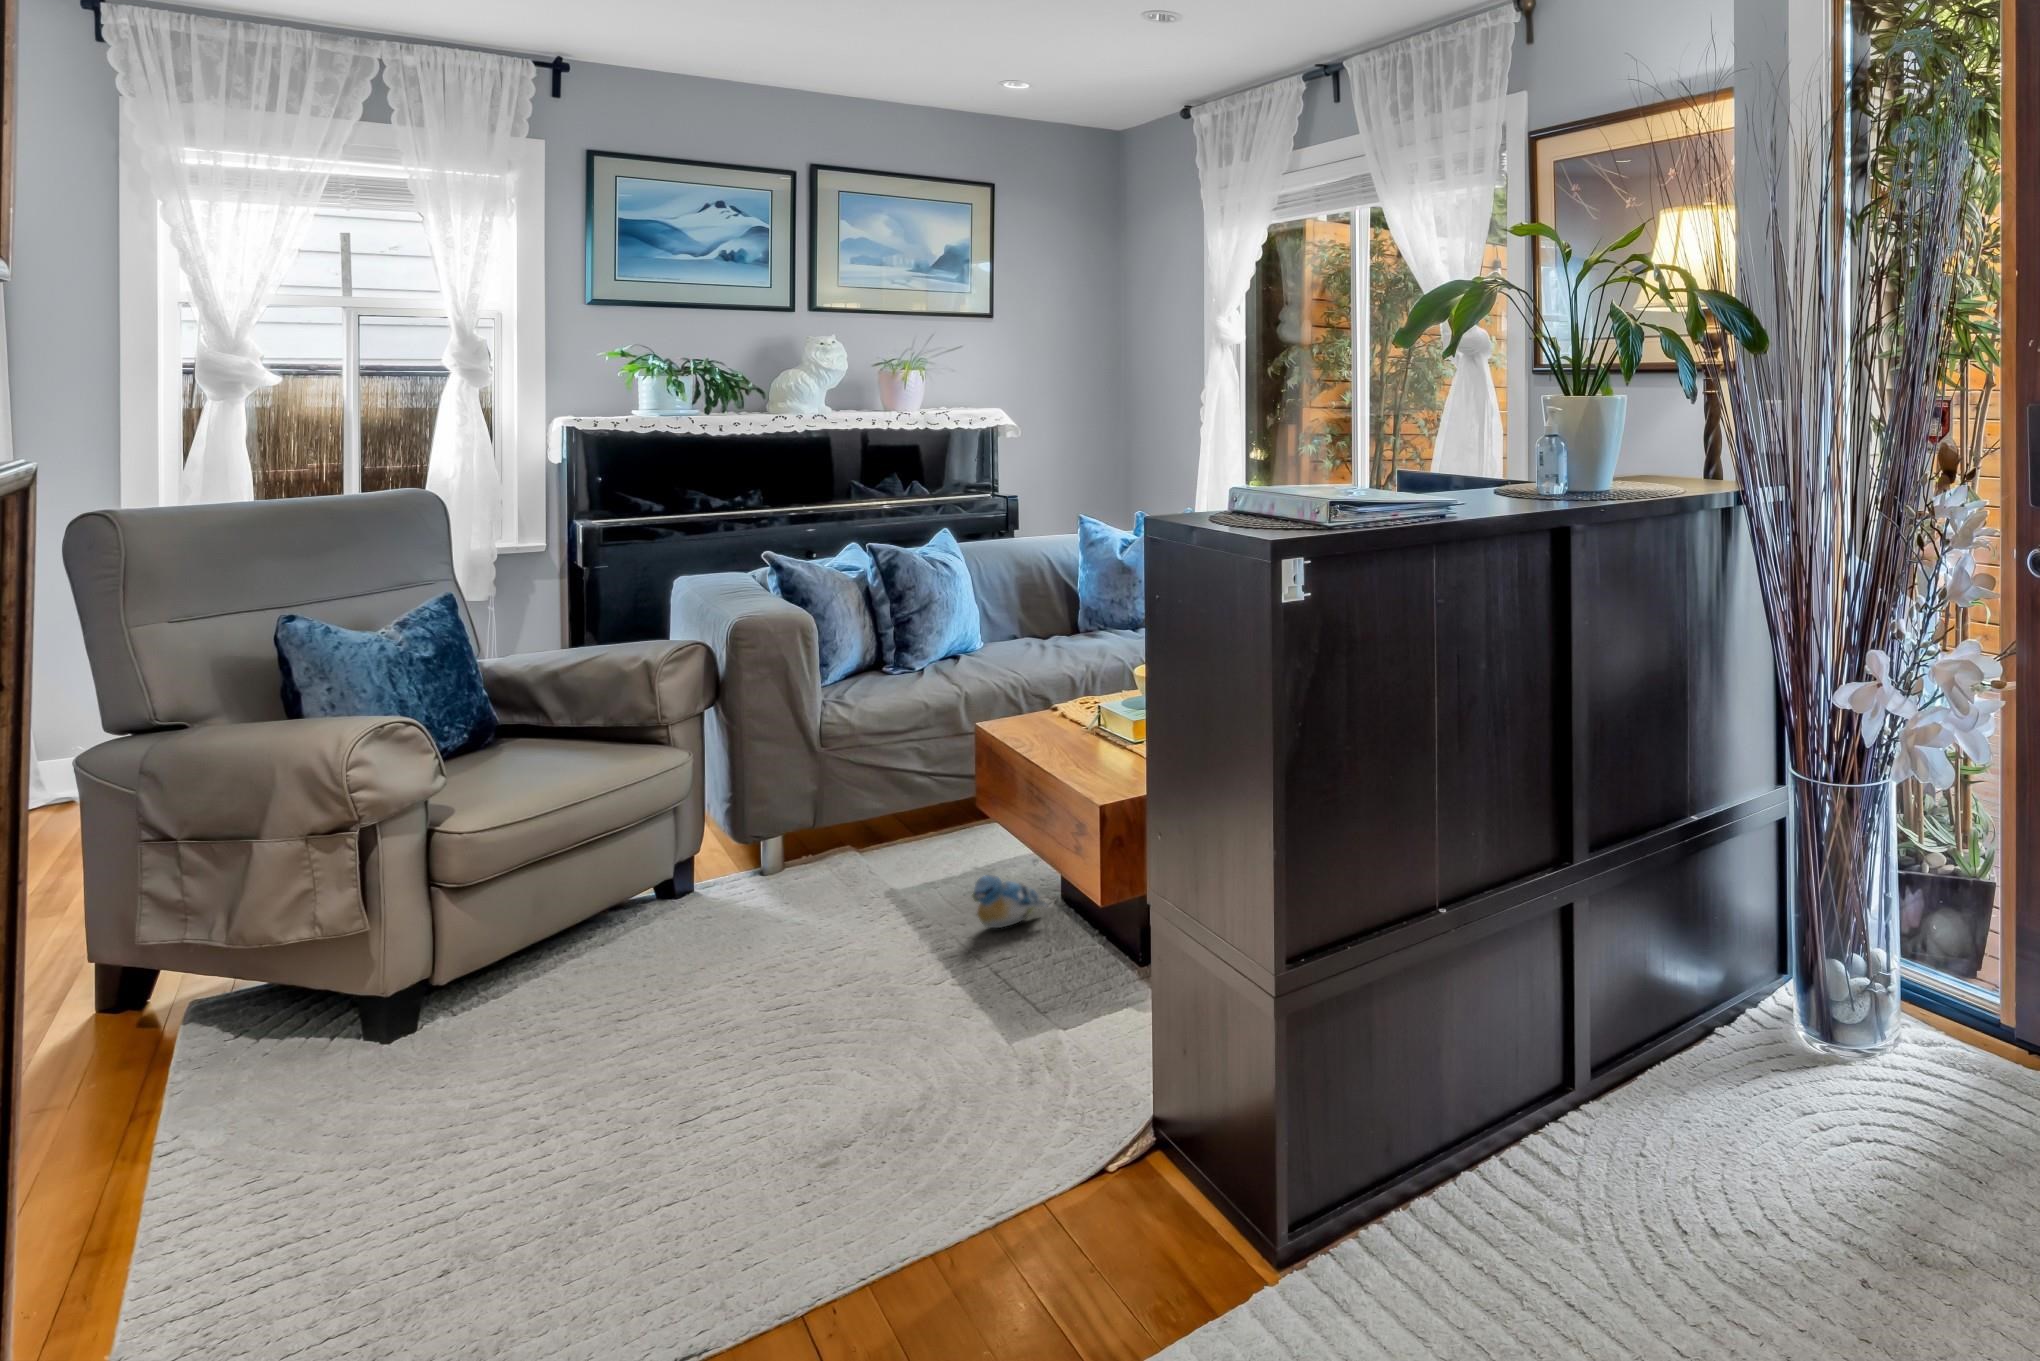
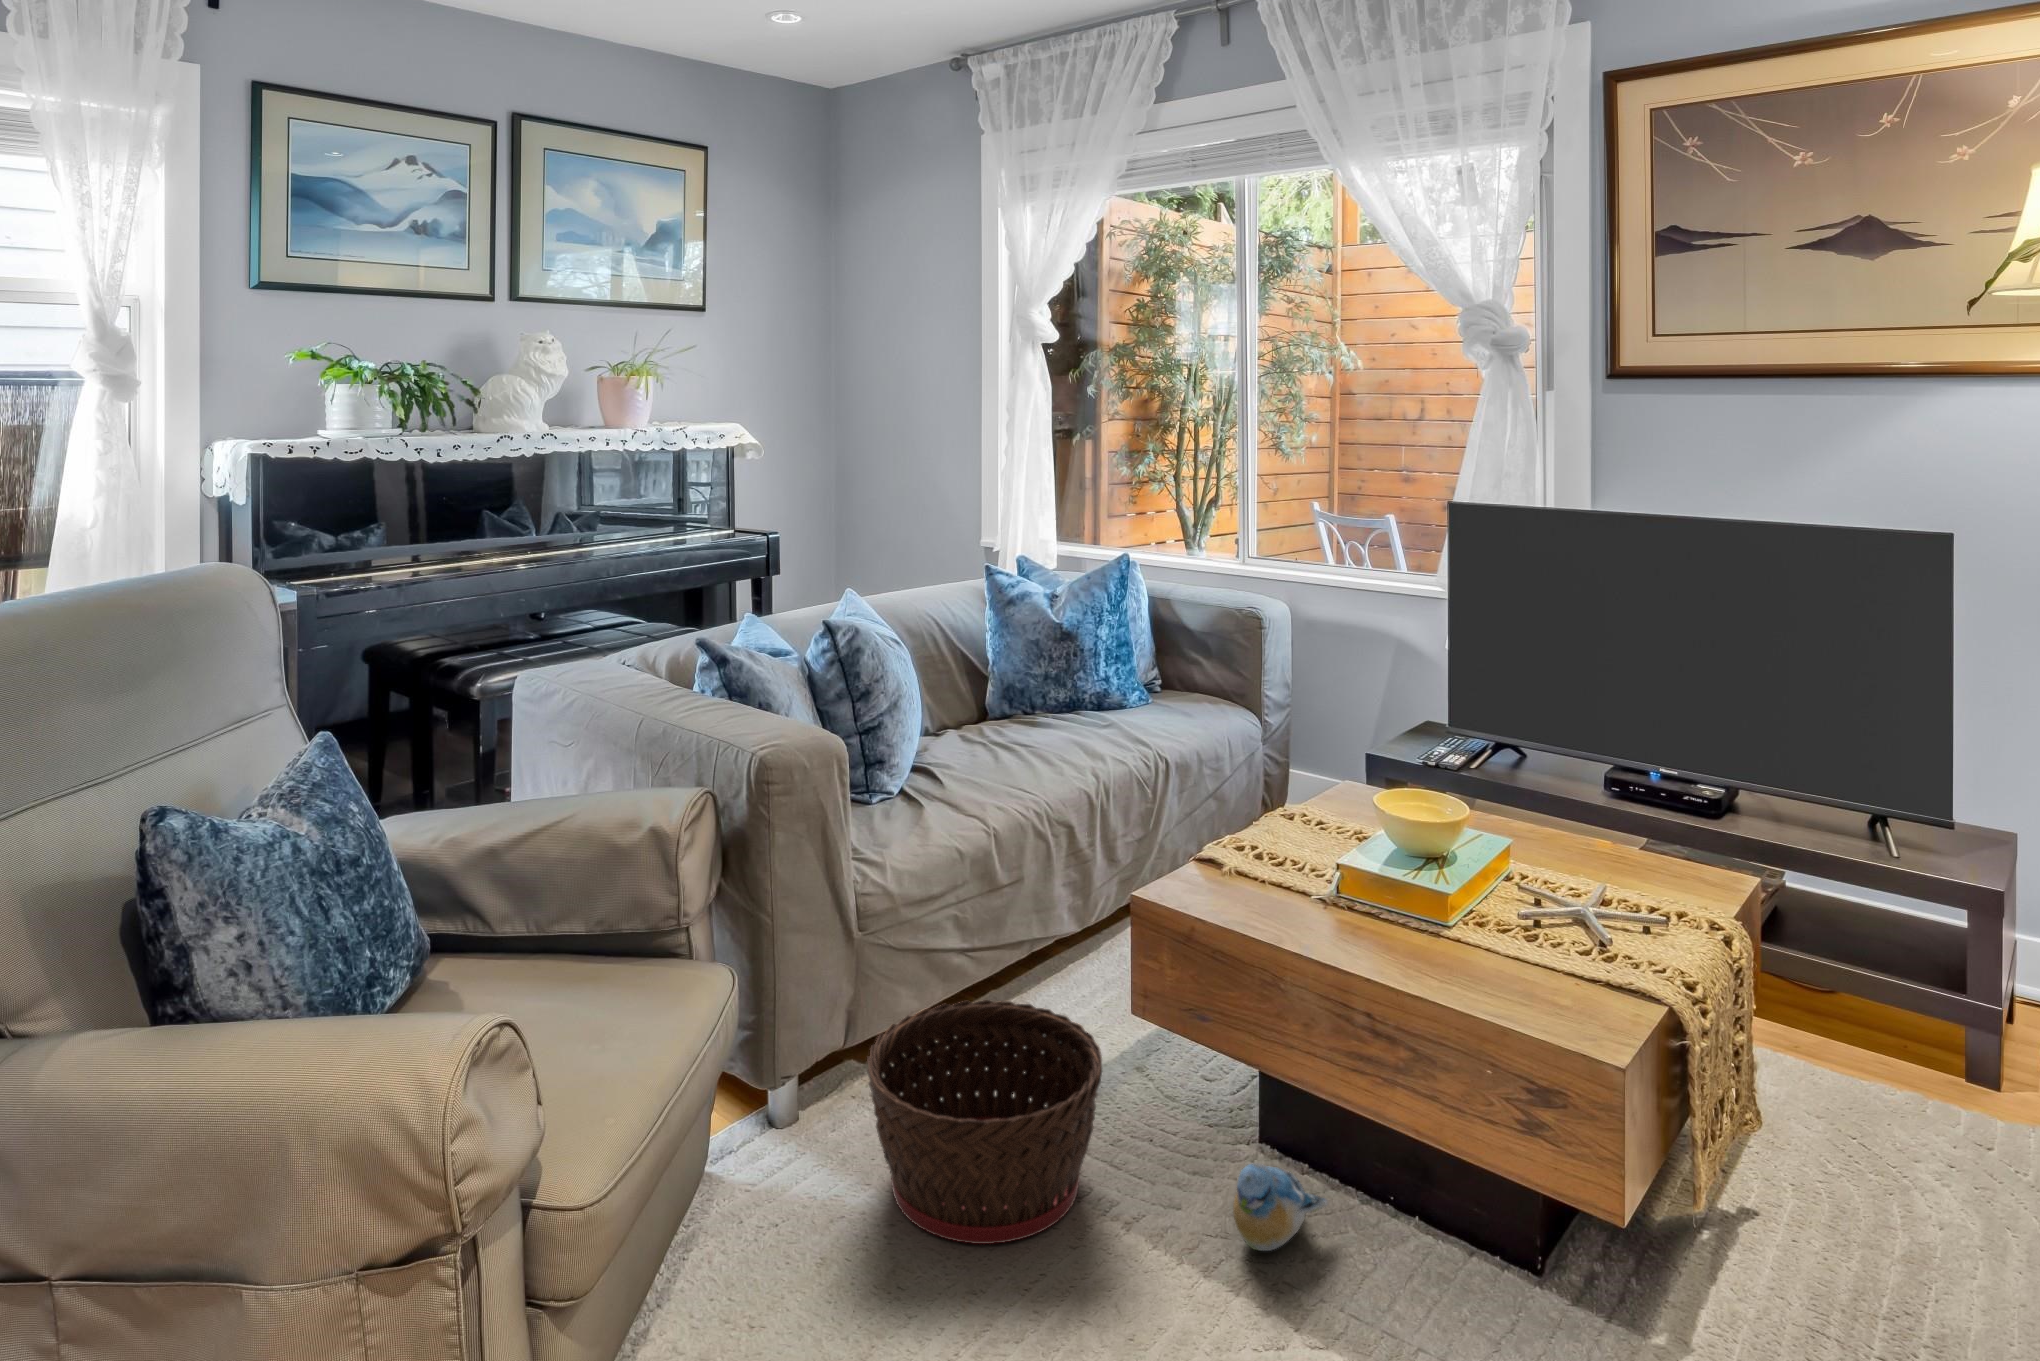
basket: none [783,792,950,919] -> present [867,1000,1102,1244]

